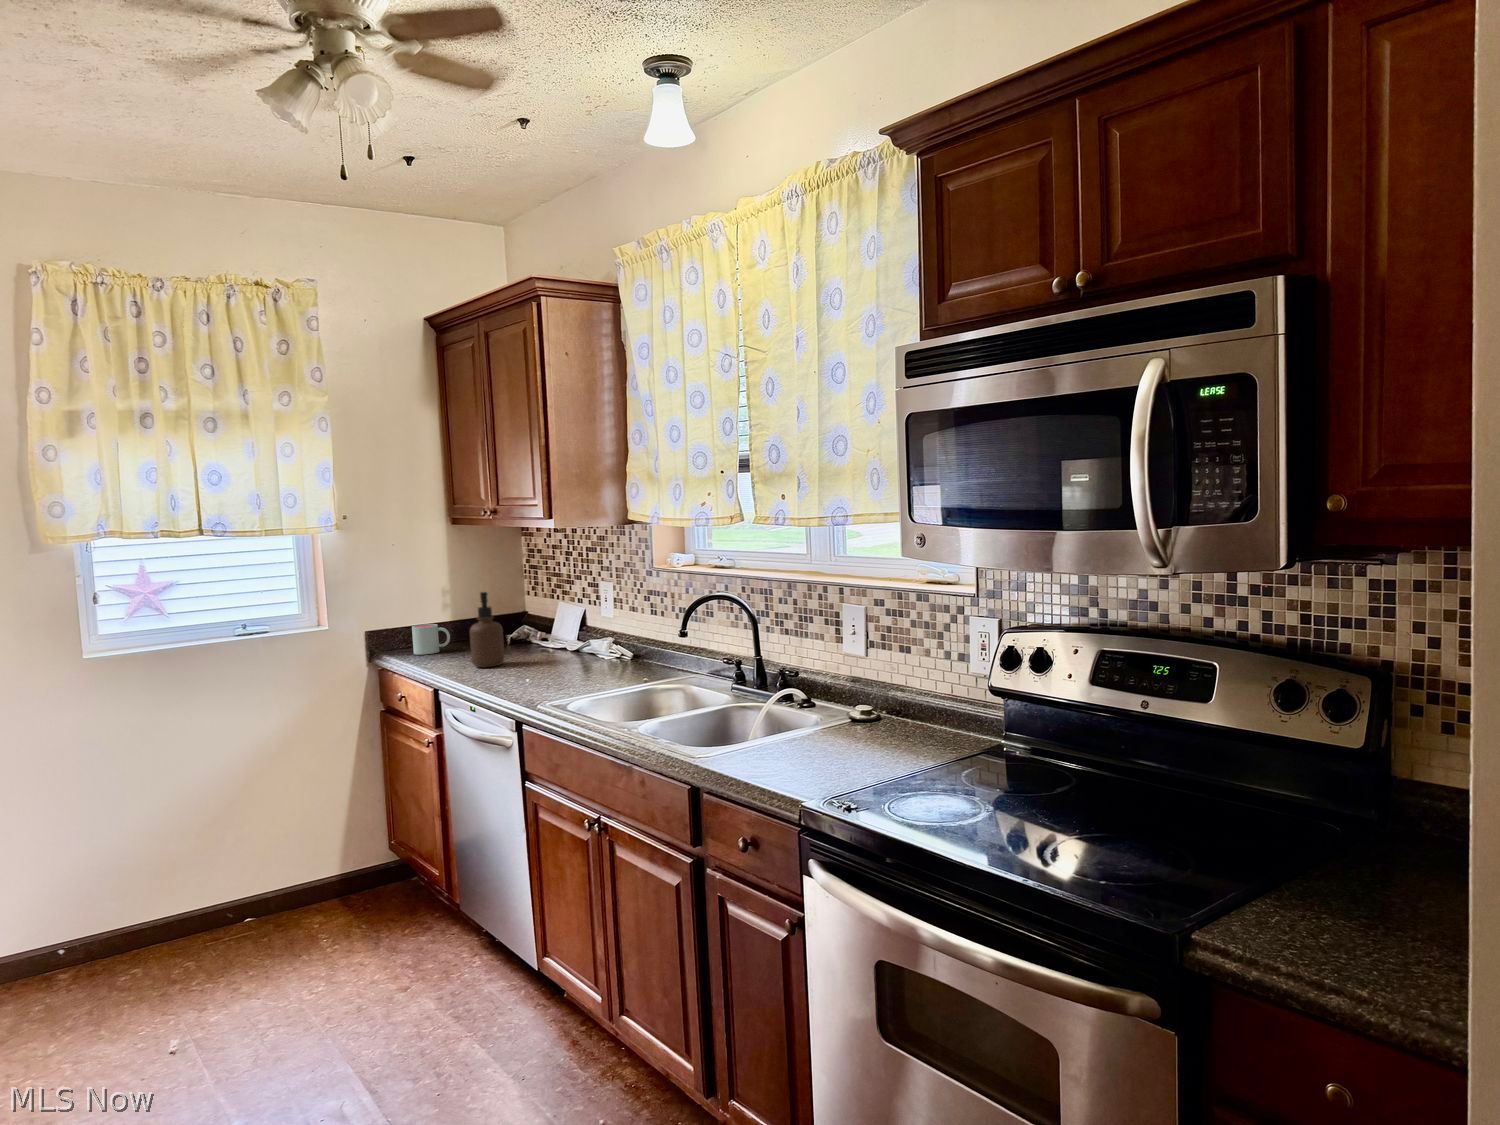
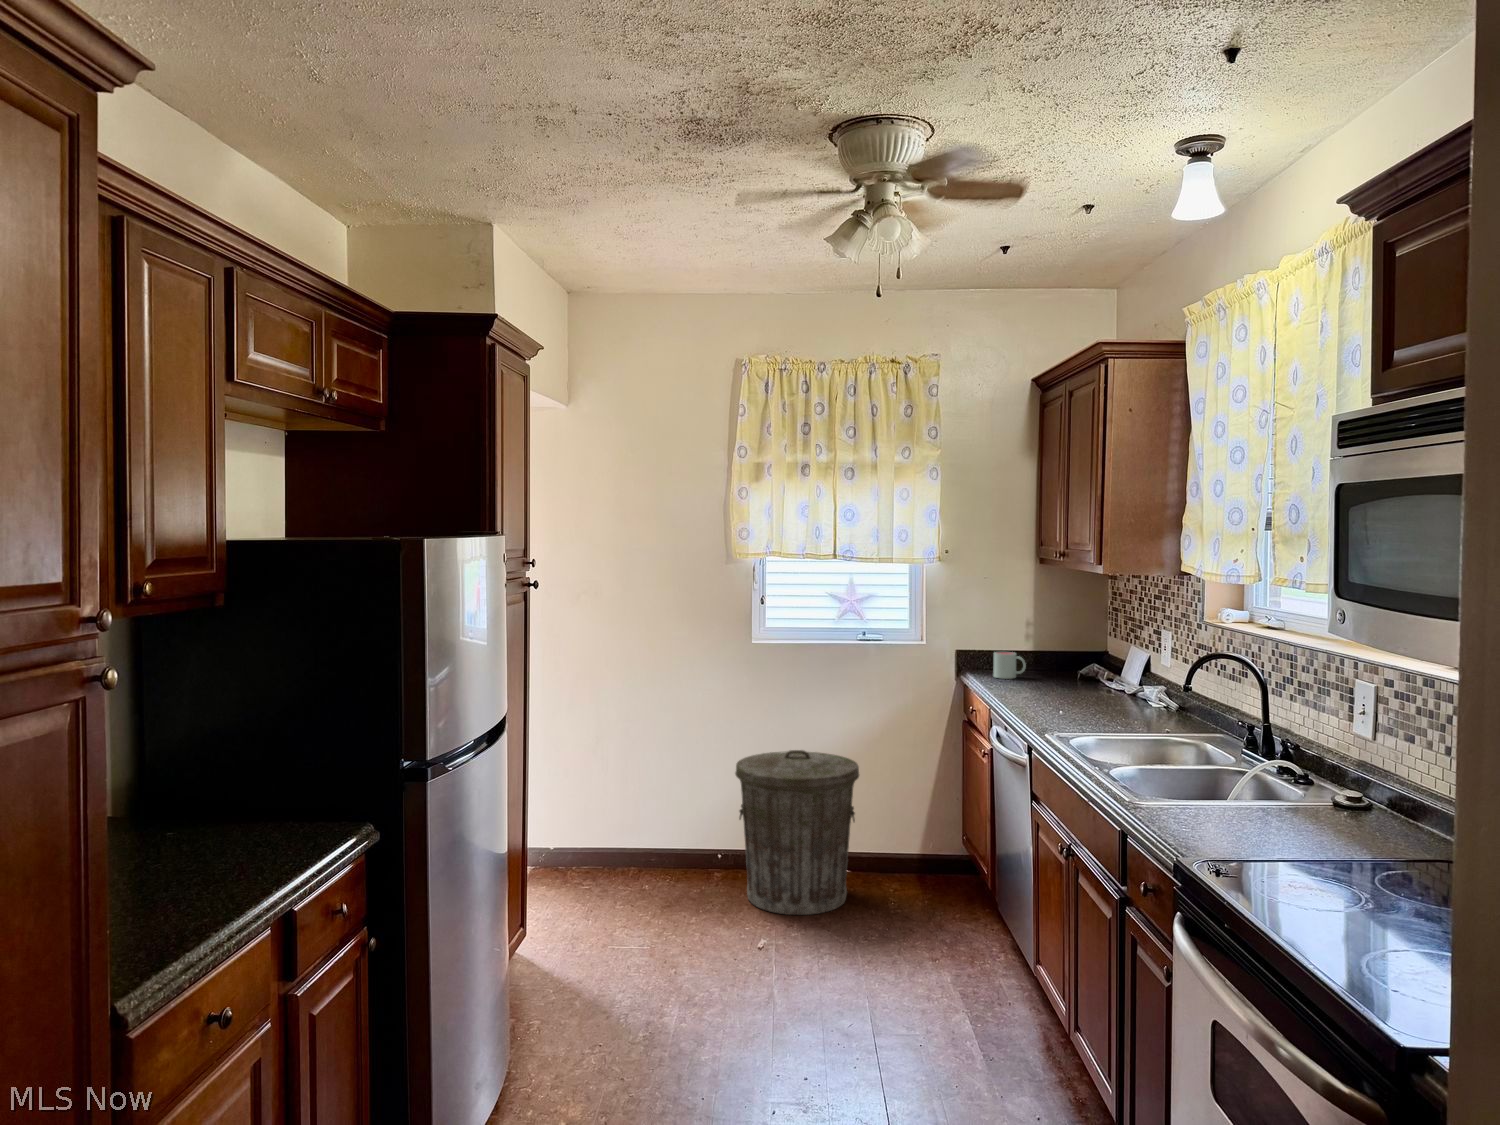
soap dispenser: present [470,592,505,667] -> none [1029,628,1059,697]
trash can: none [86,779,269,1001] -> present [735,750,859,915]

